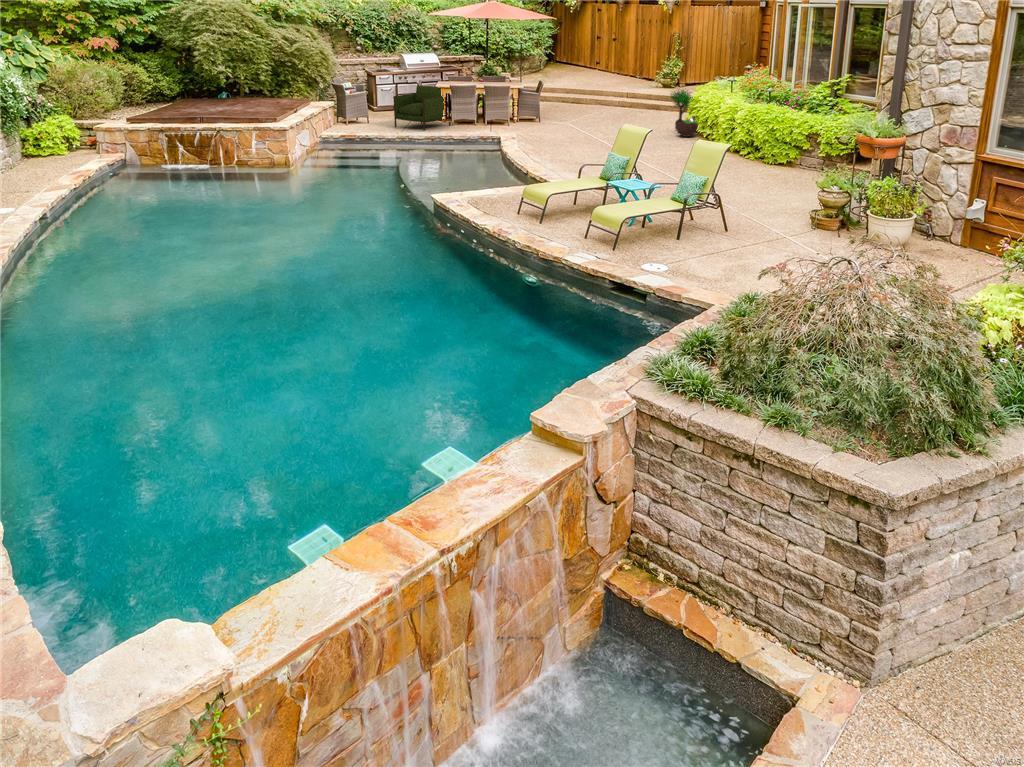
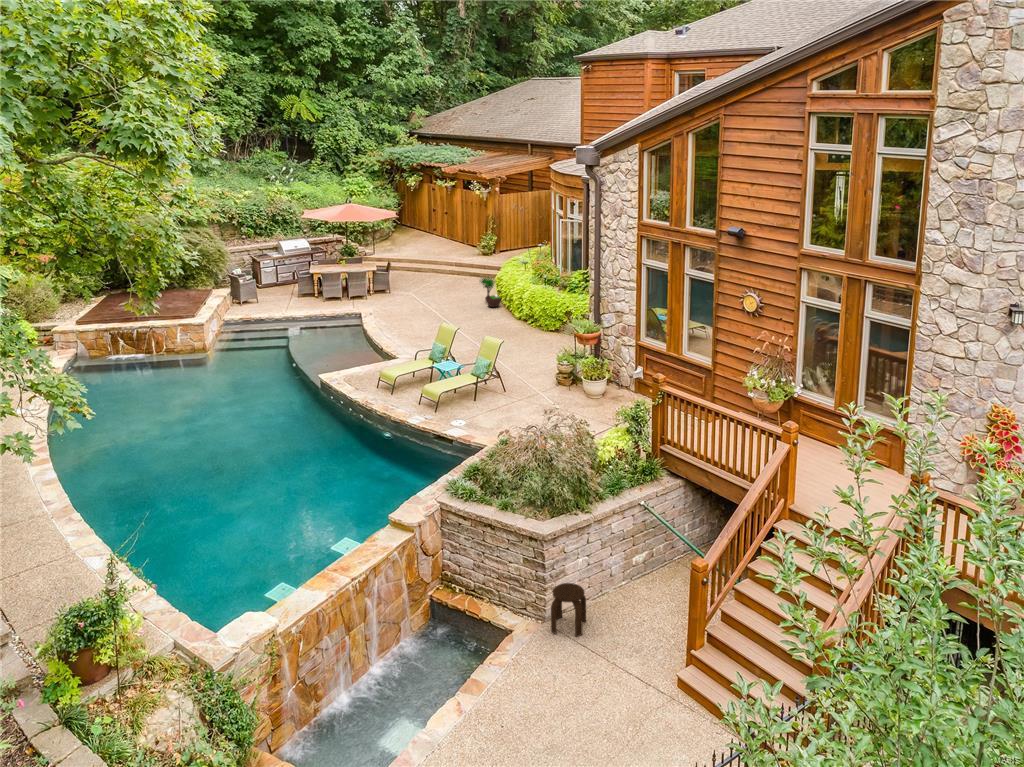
armchair: present [393,86,451,131] -> none [278,274,323,308]
stool: none [886,609,989,741] -> present [551,583,586,637]

